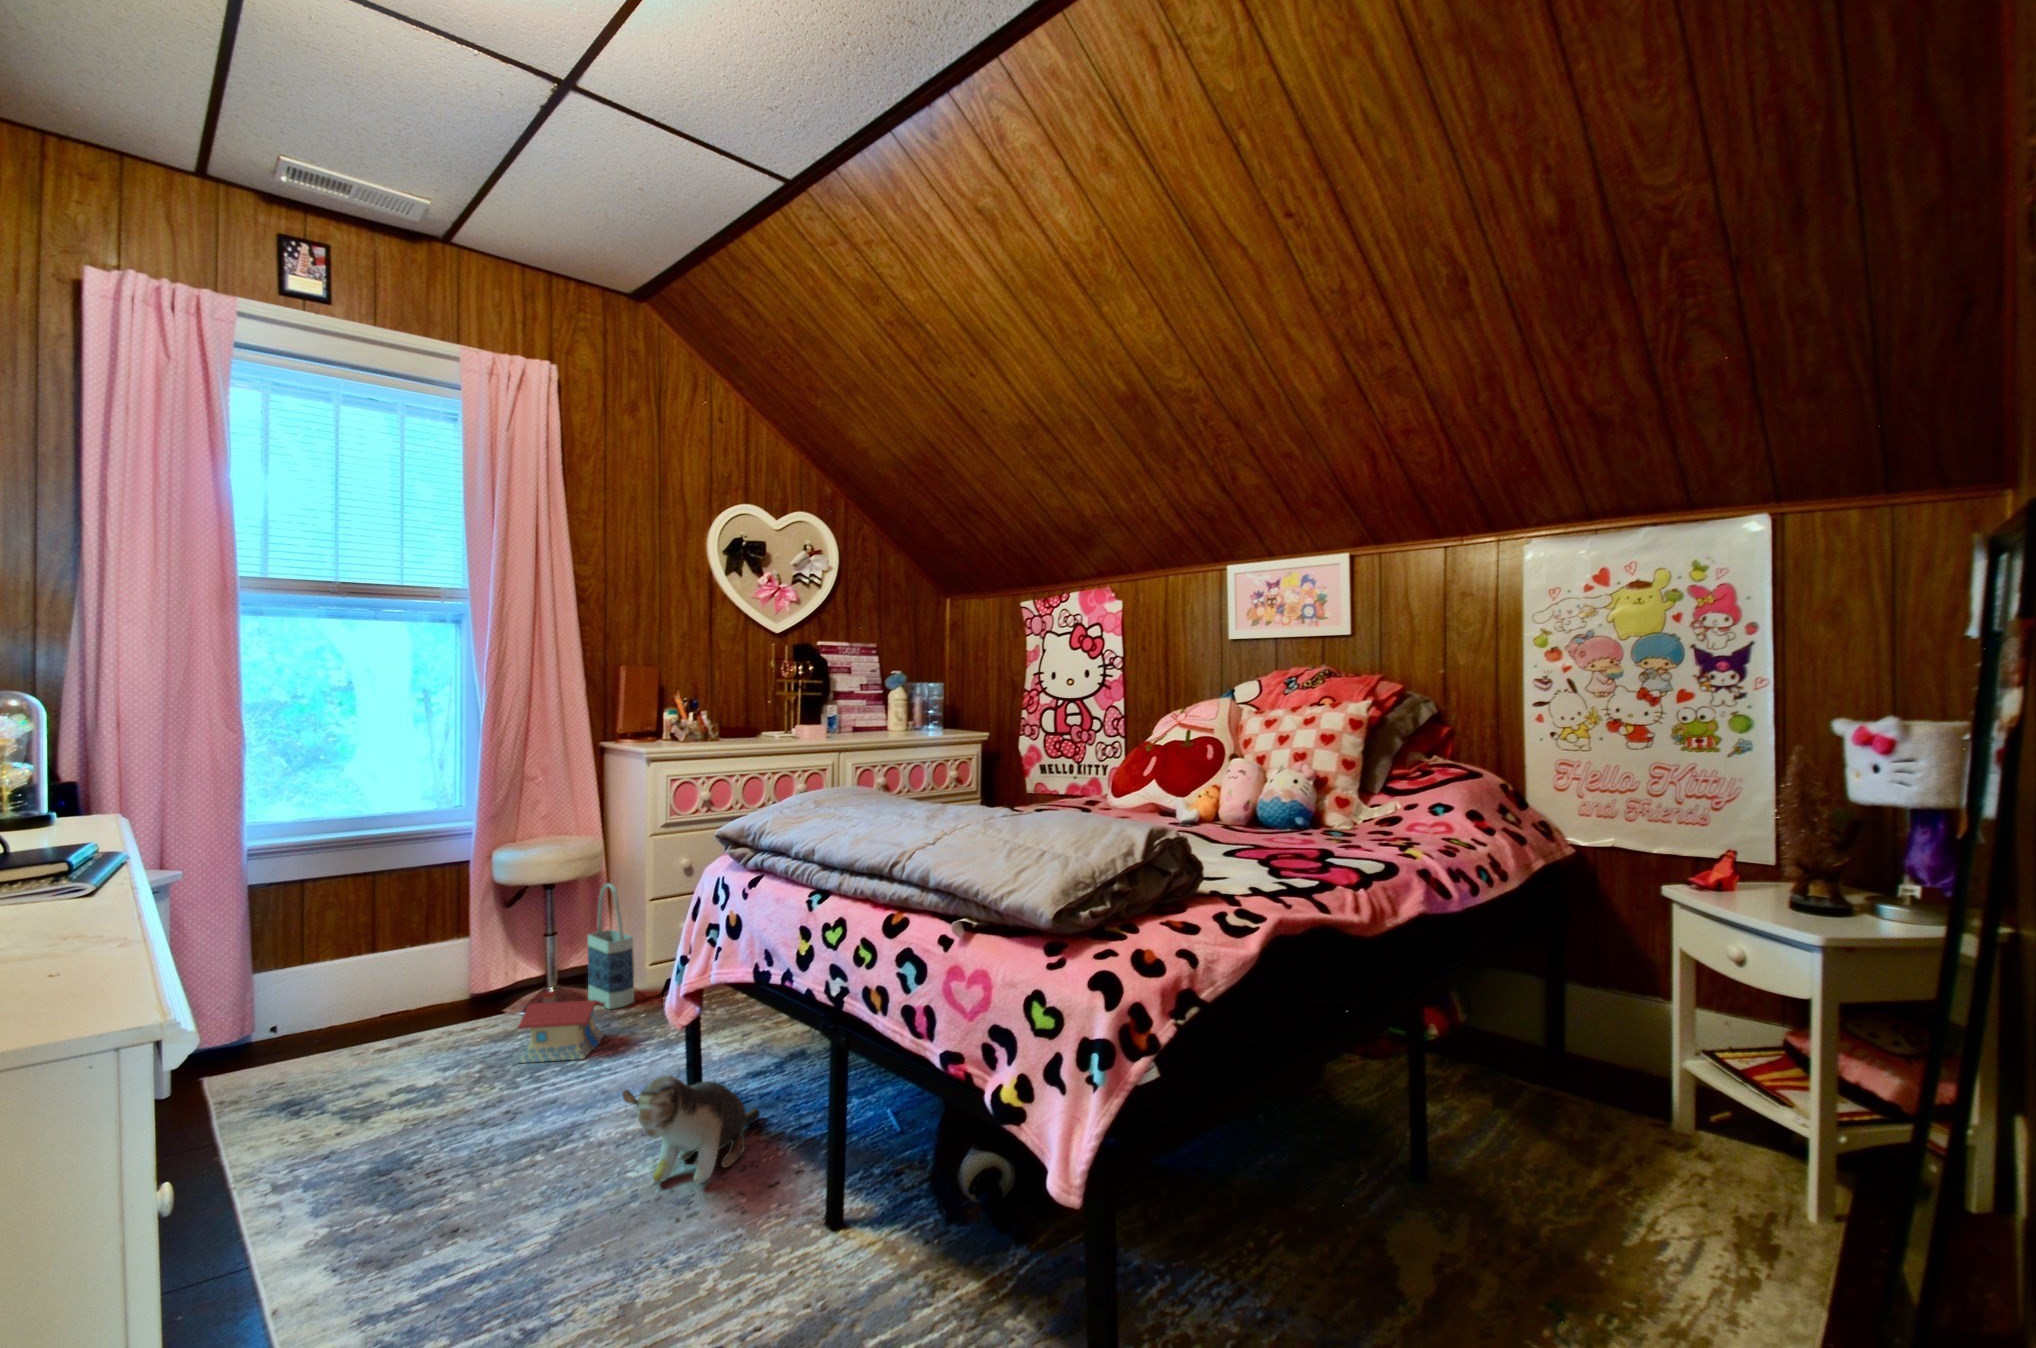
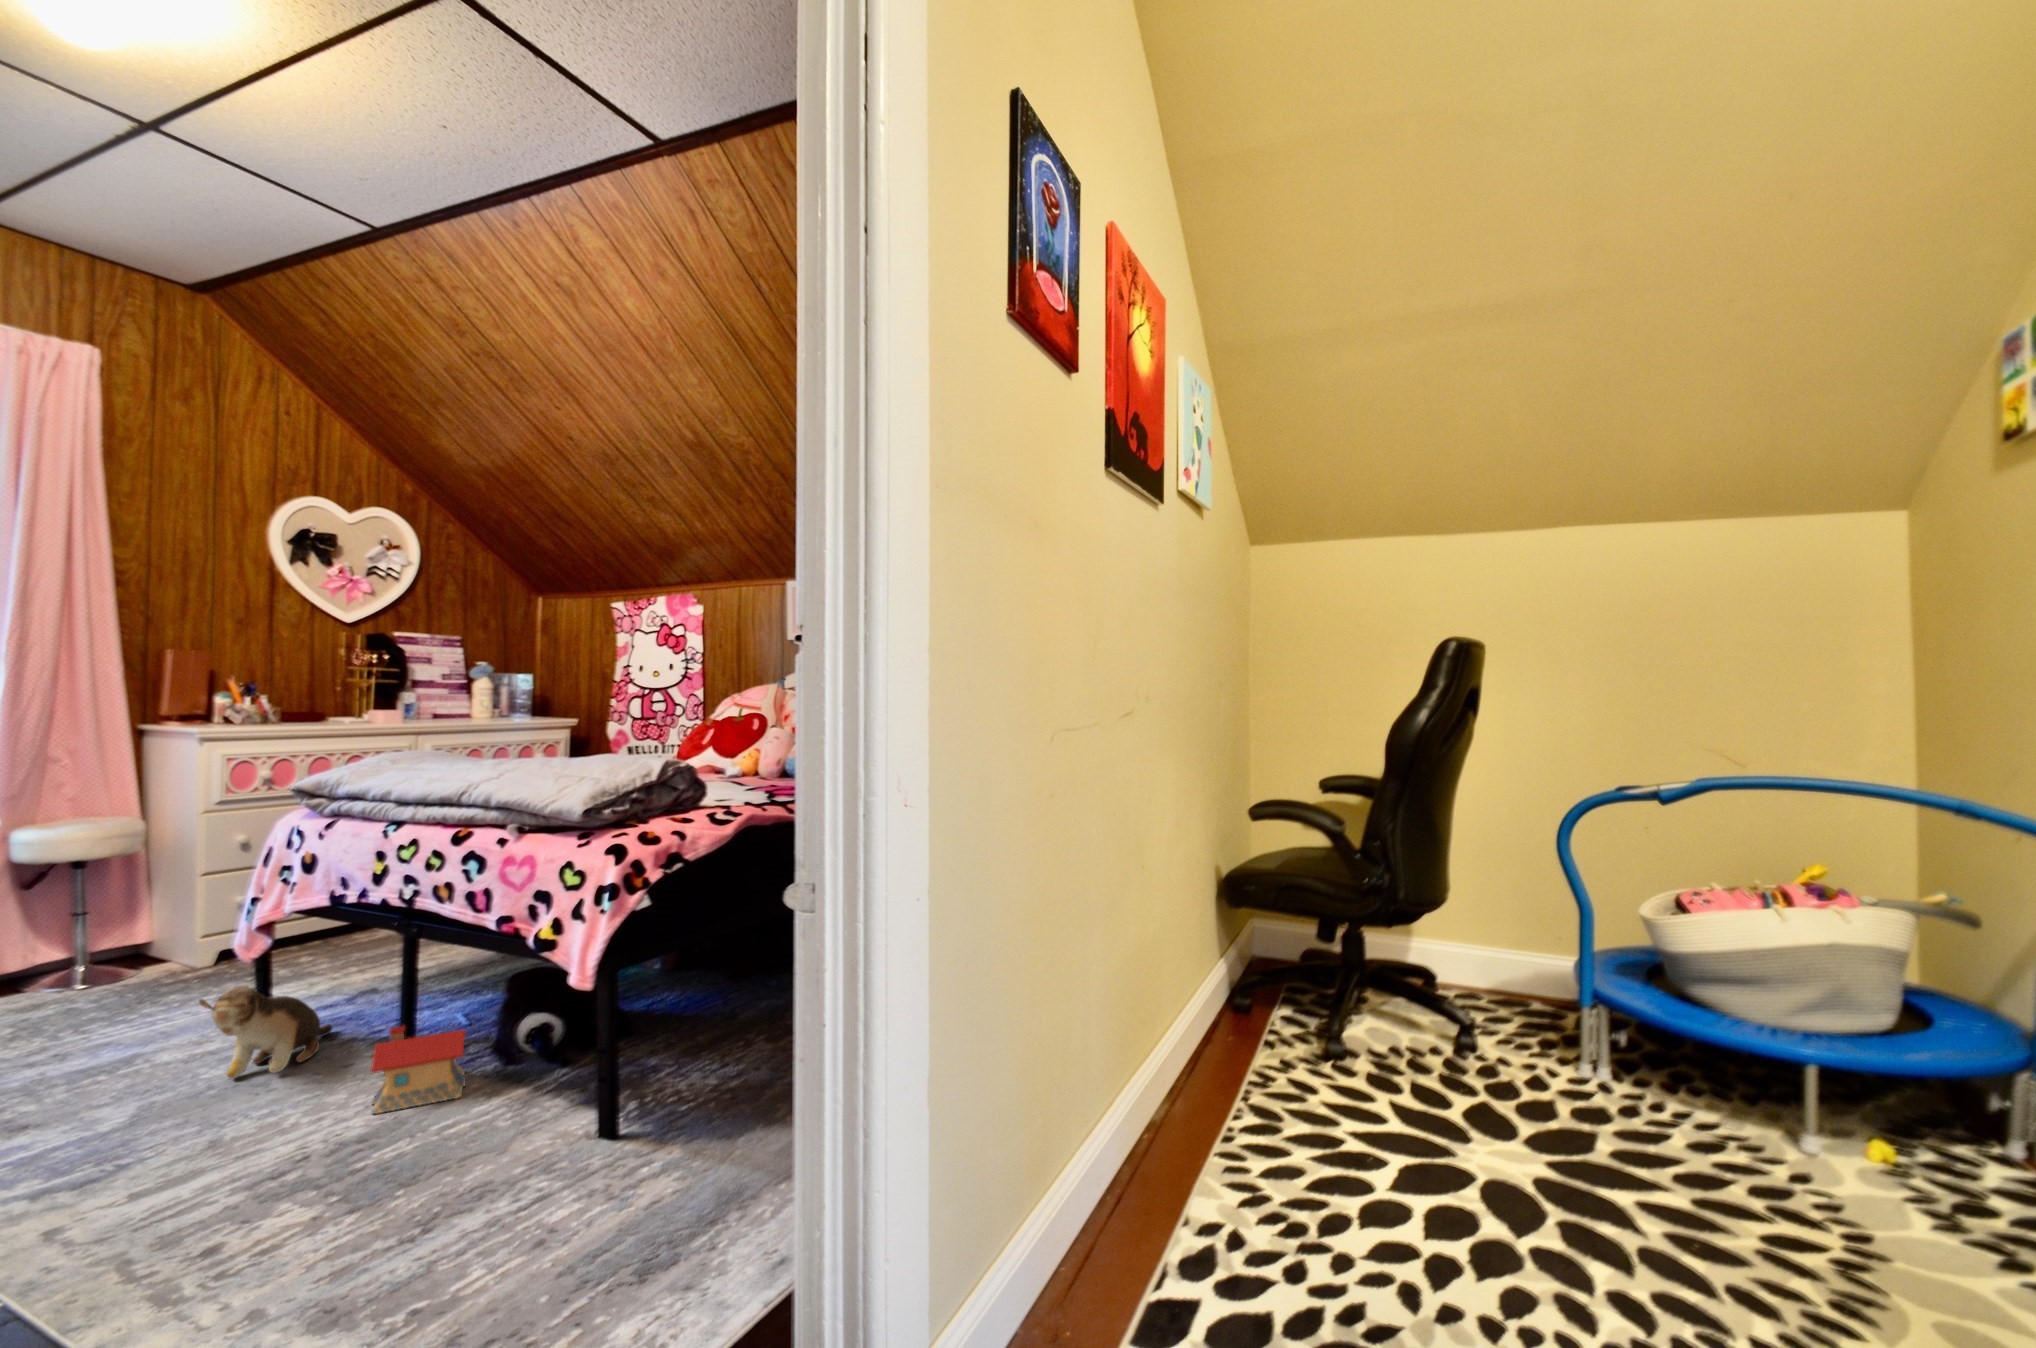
bag: present [588,884,634,1009] -> none [121,862,179,983]
toy house: present [517,991,605,1063] -> present [370,1026,466,1114]

